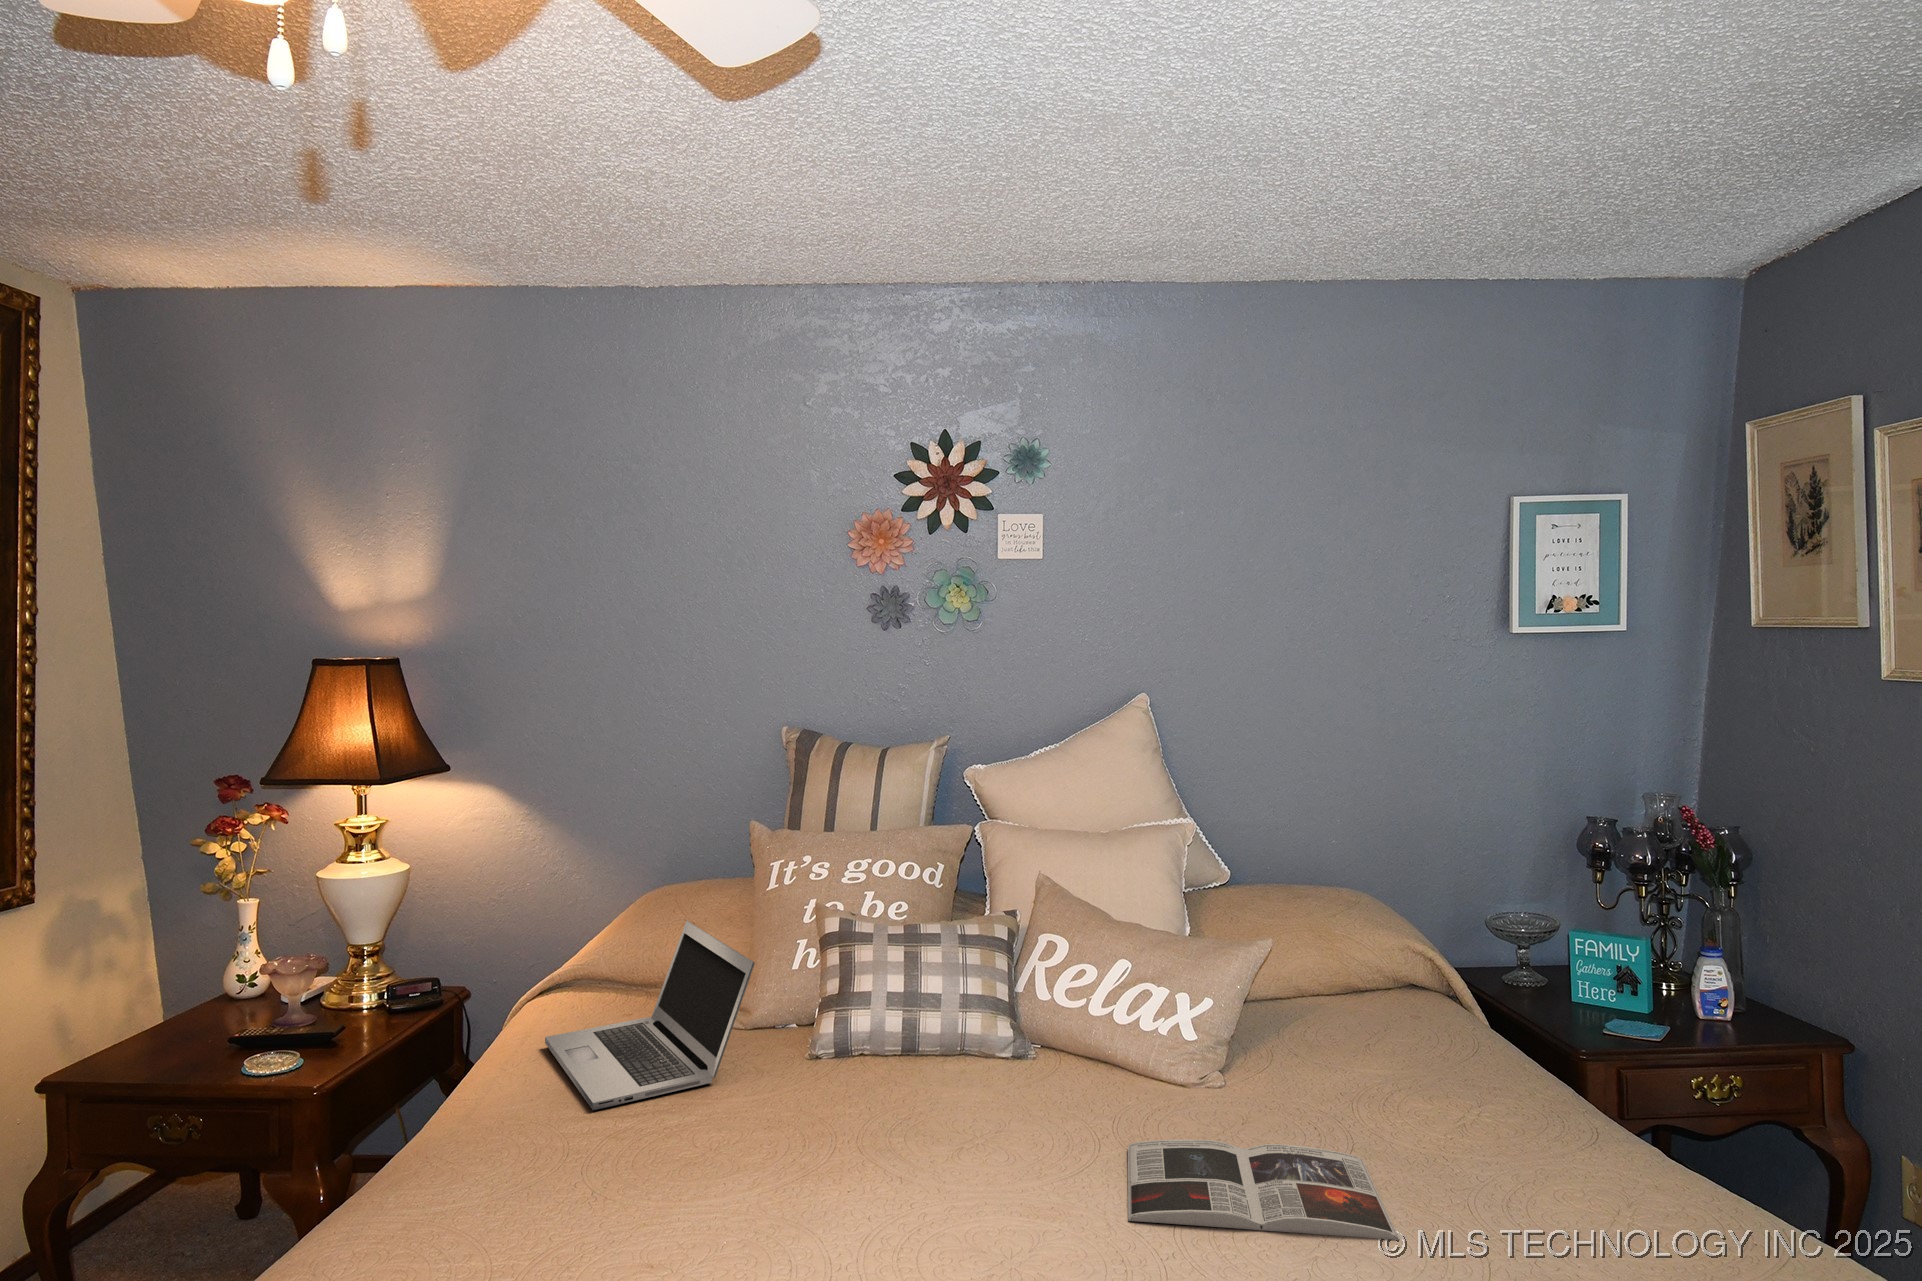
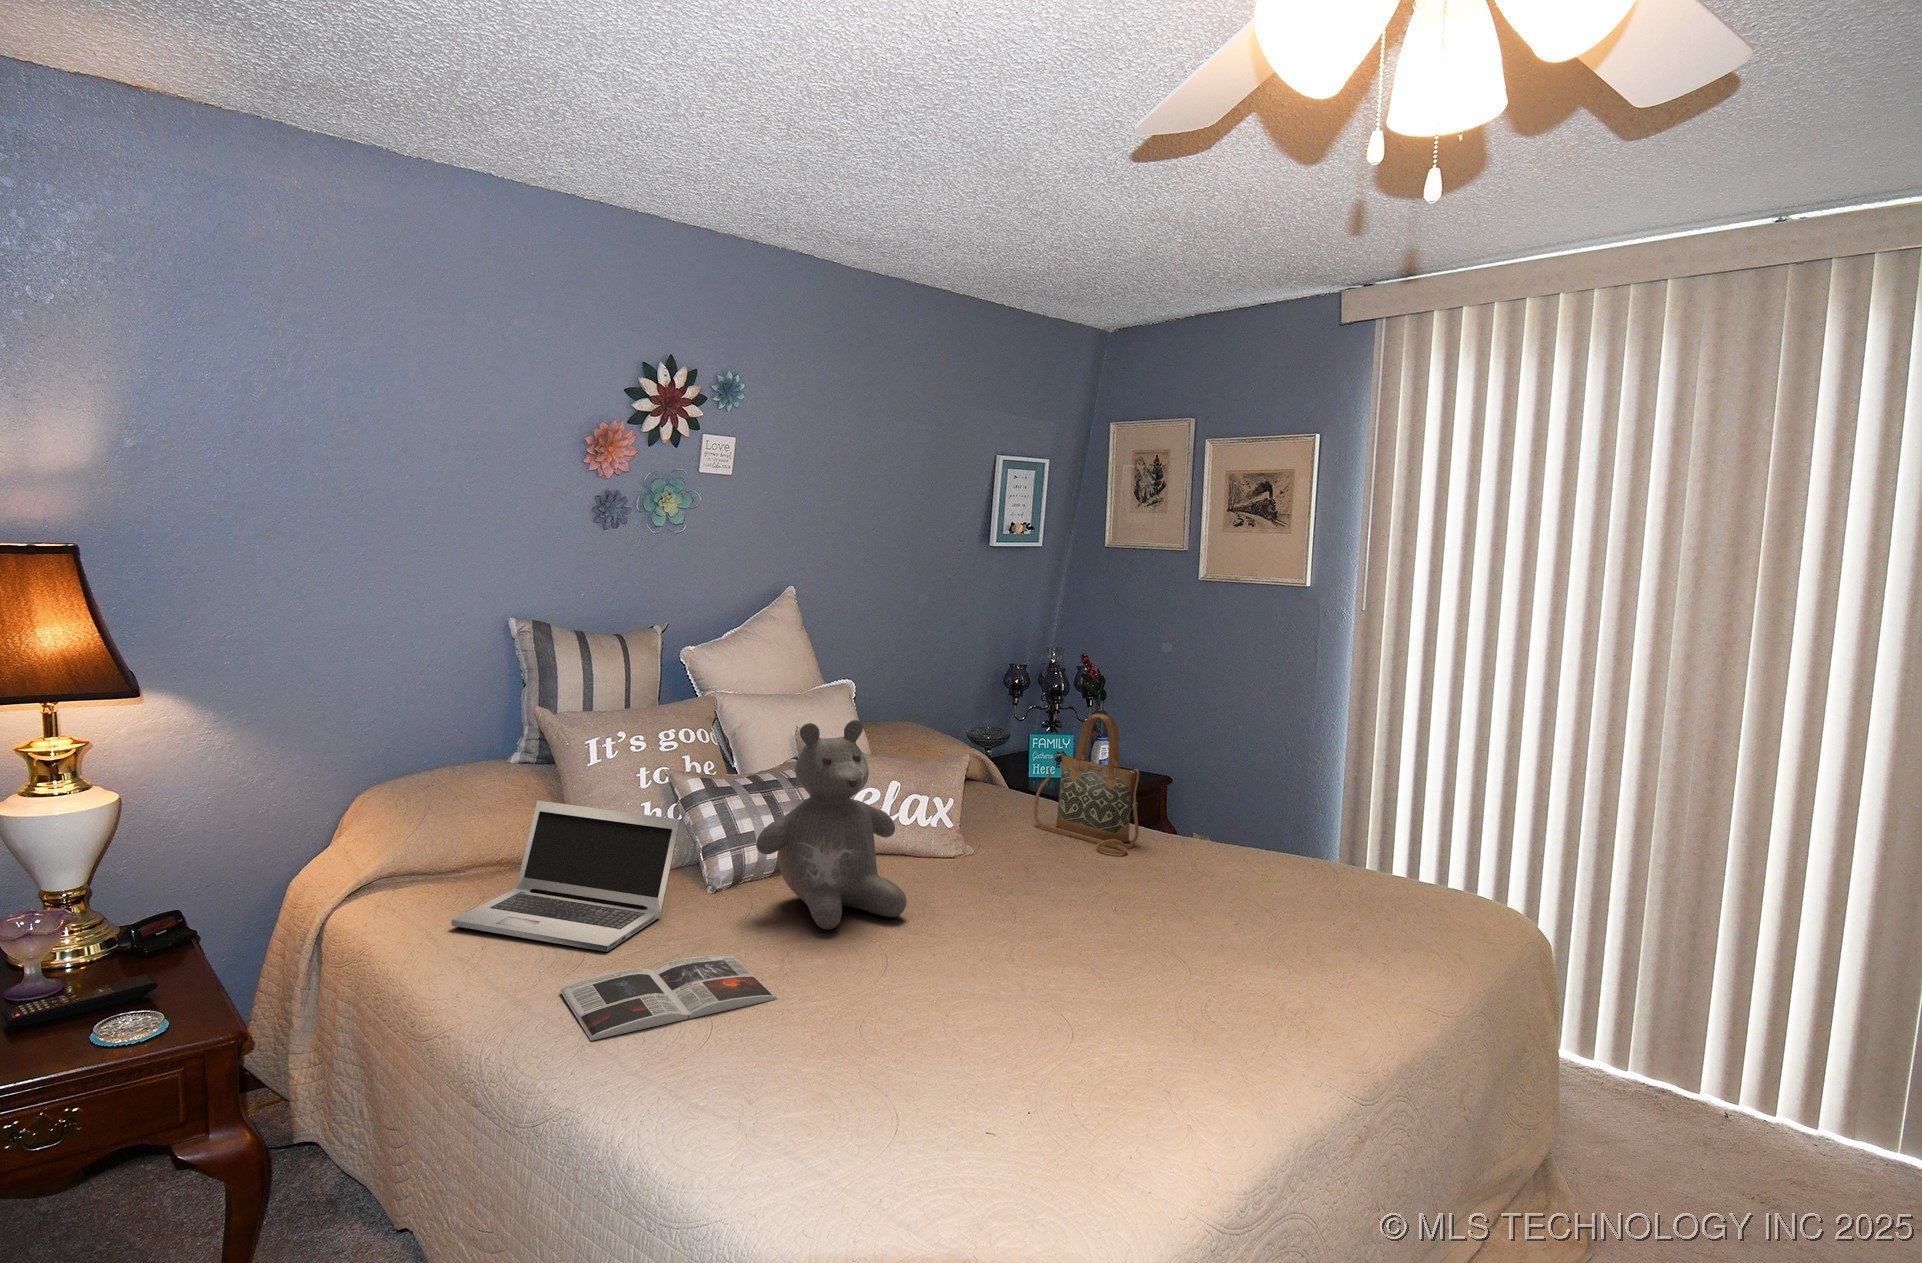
teddy bear: none [807,852,1016,1160] -> present [756,720,906,930]
handbag: none [1396,887,1547,1156] -> present [1034,713,1139,855]
magazine: present [1128,1139,1400,1240] -> present [560,954,778,1041]

